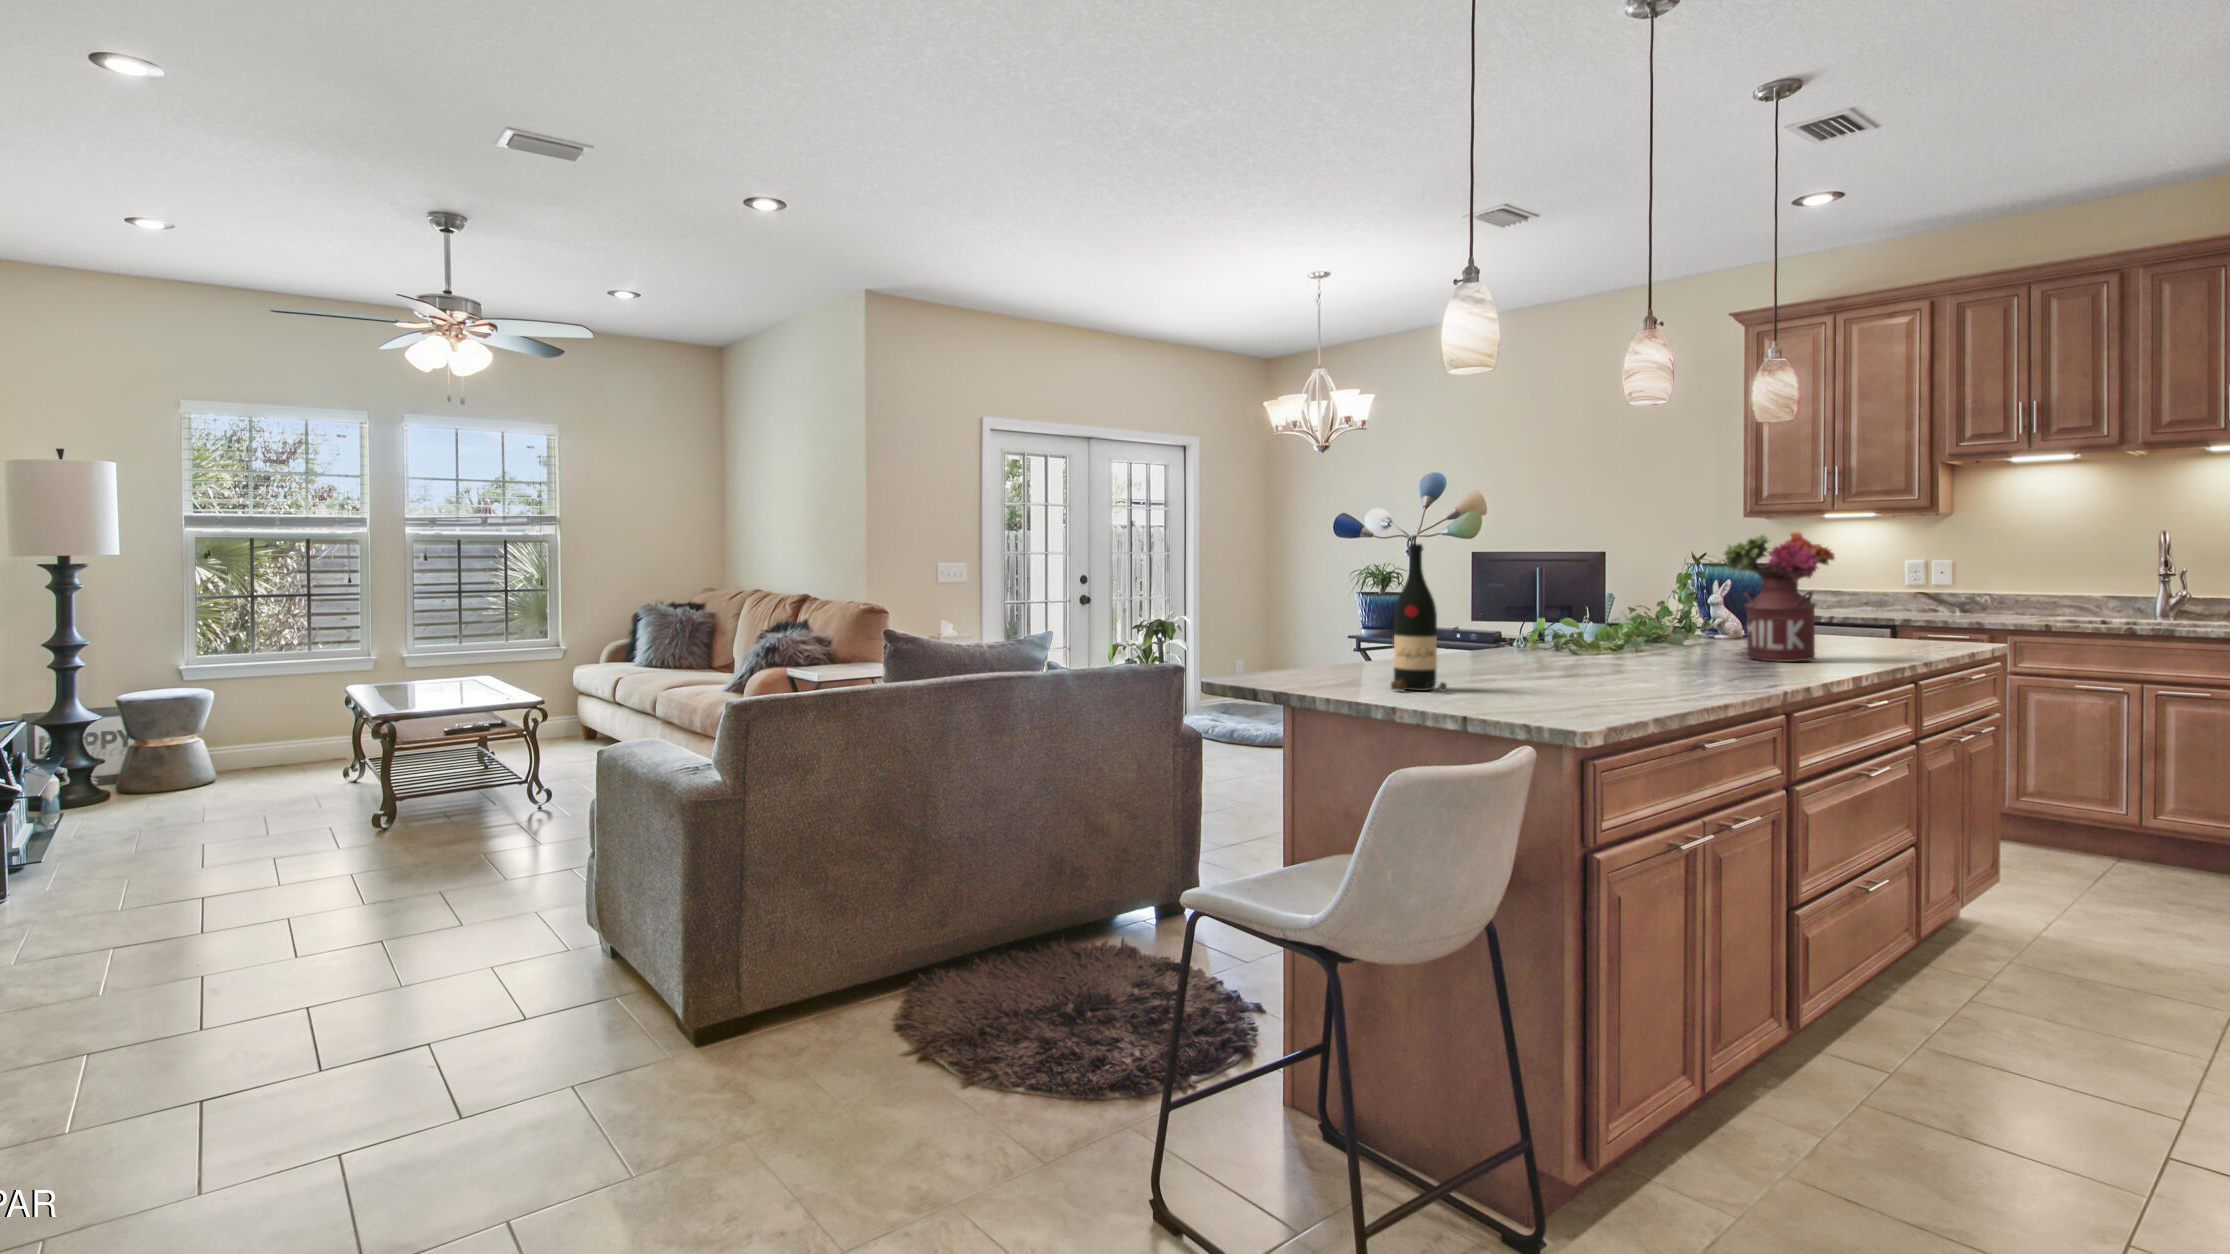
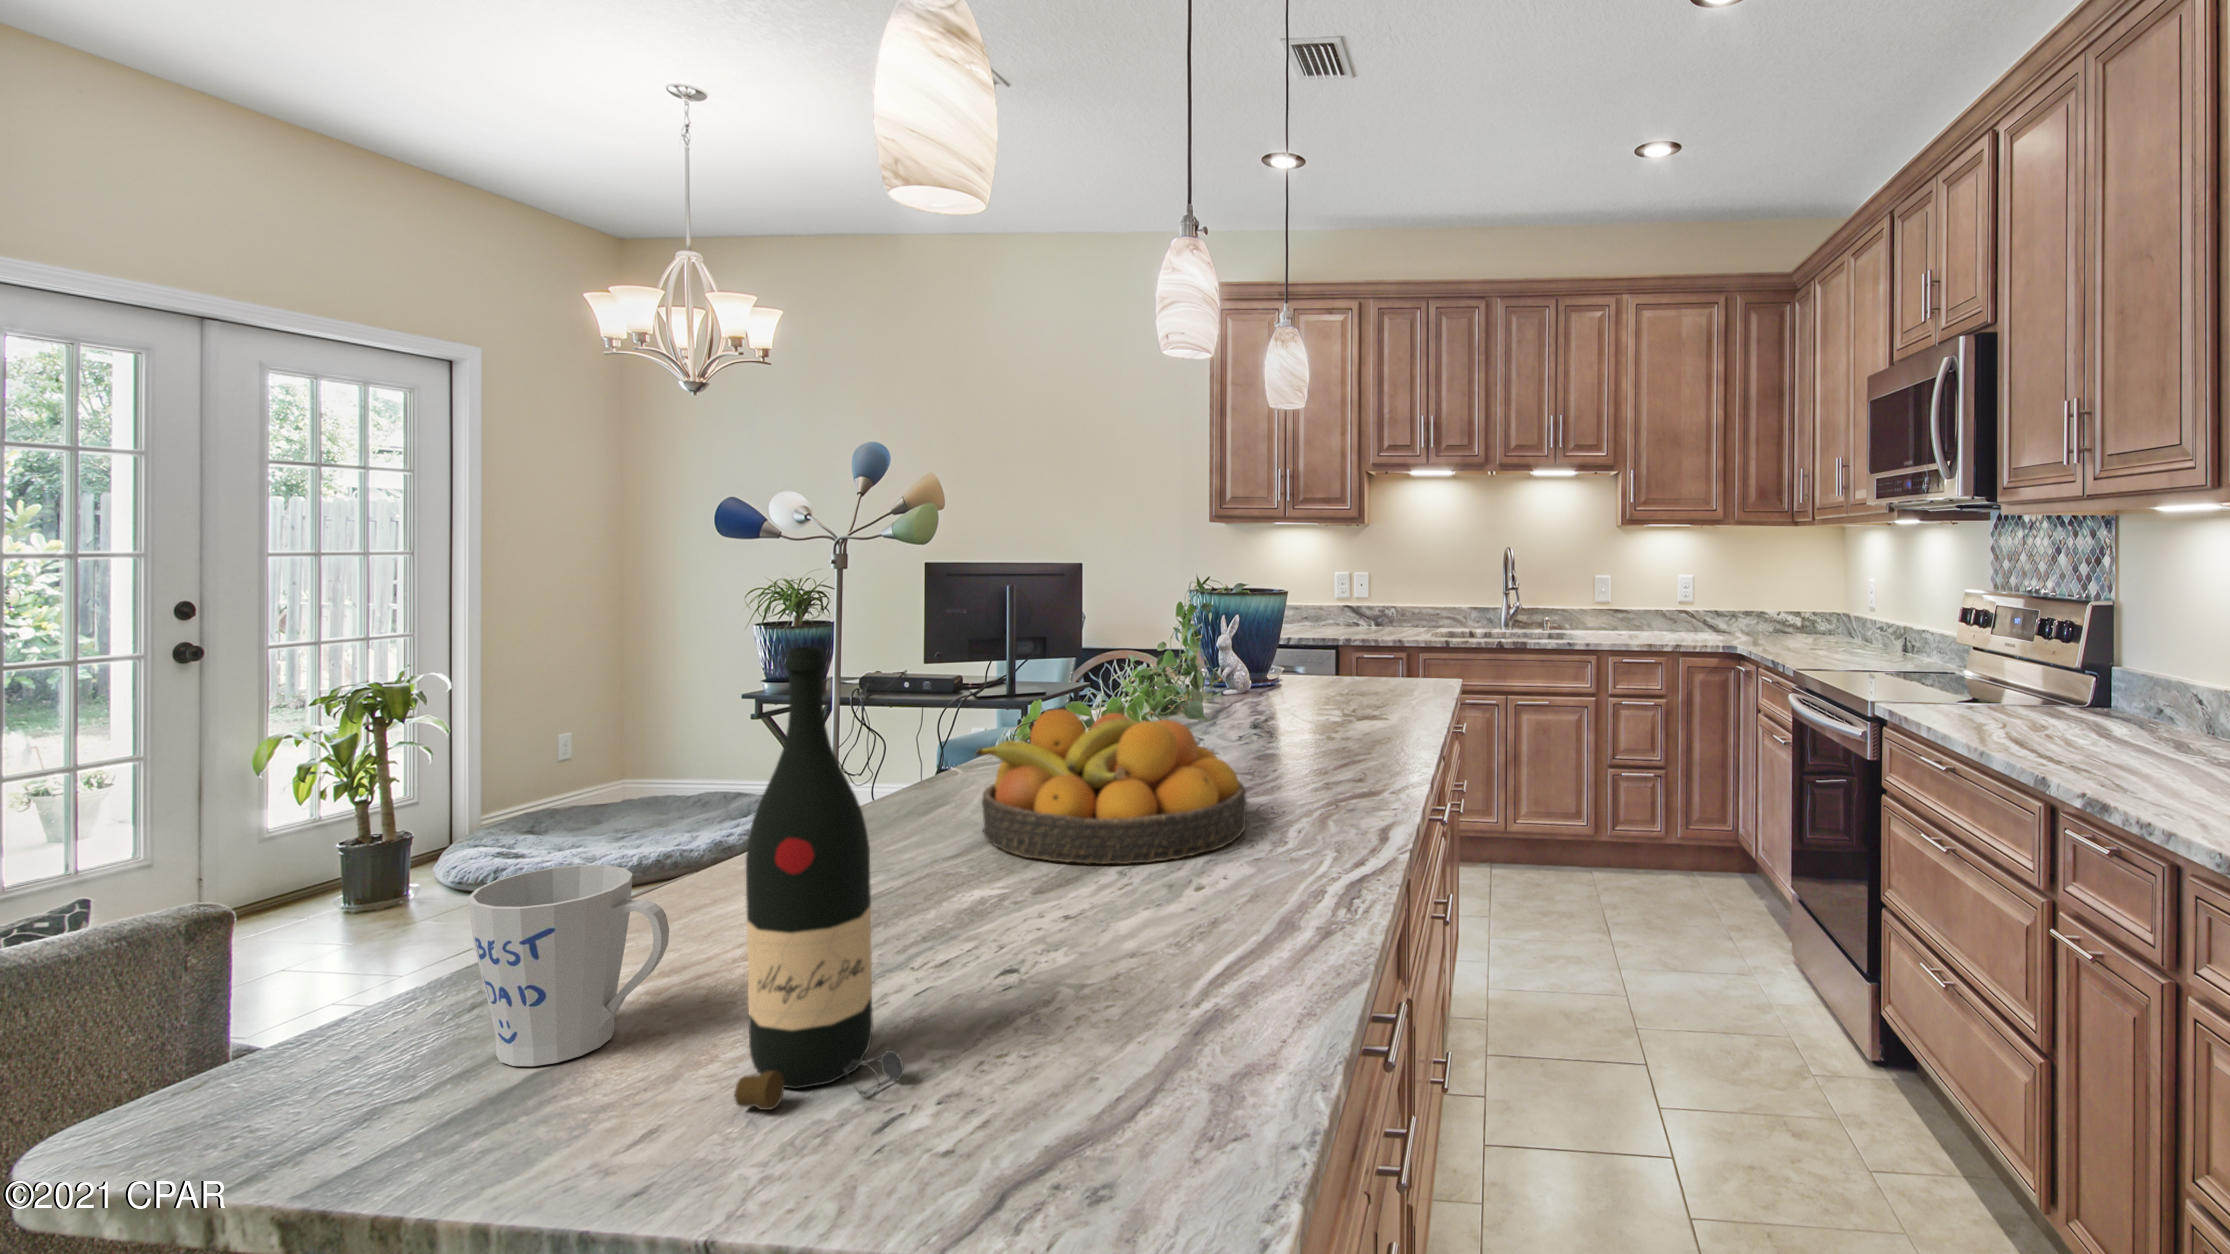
flower arrangement: present [1724,532,1835,662] -> none [1271,561,1401,748]
fruit bowl: none [1492,604,1654,676] -> present [975,709,1246,864]
mug: none [1302,625,1365,682] -> present [468,865,669,1066]

